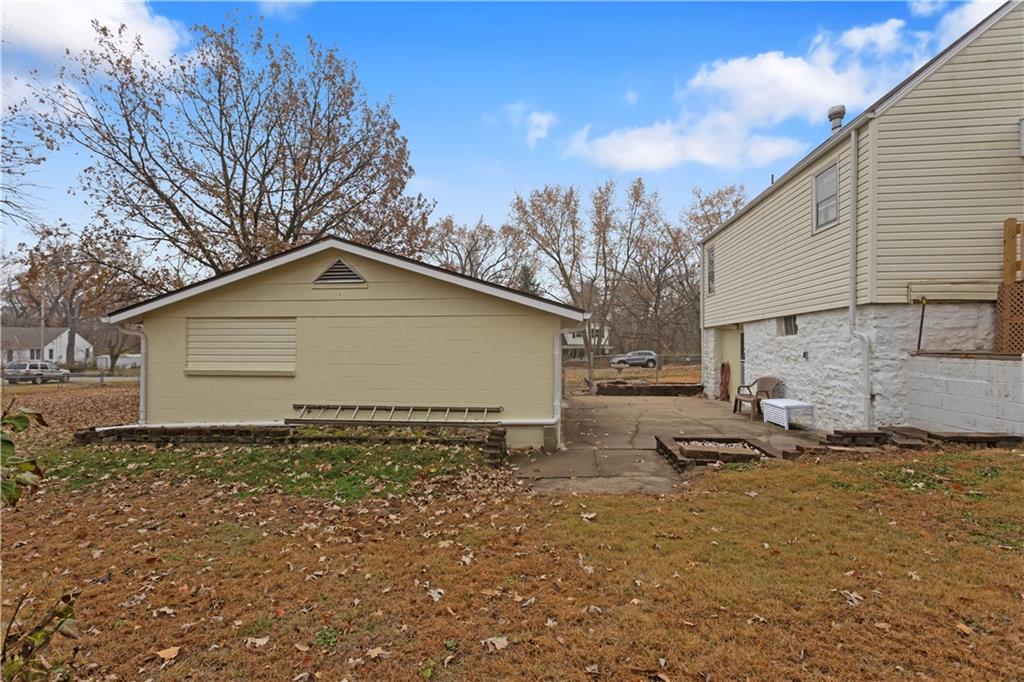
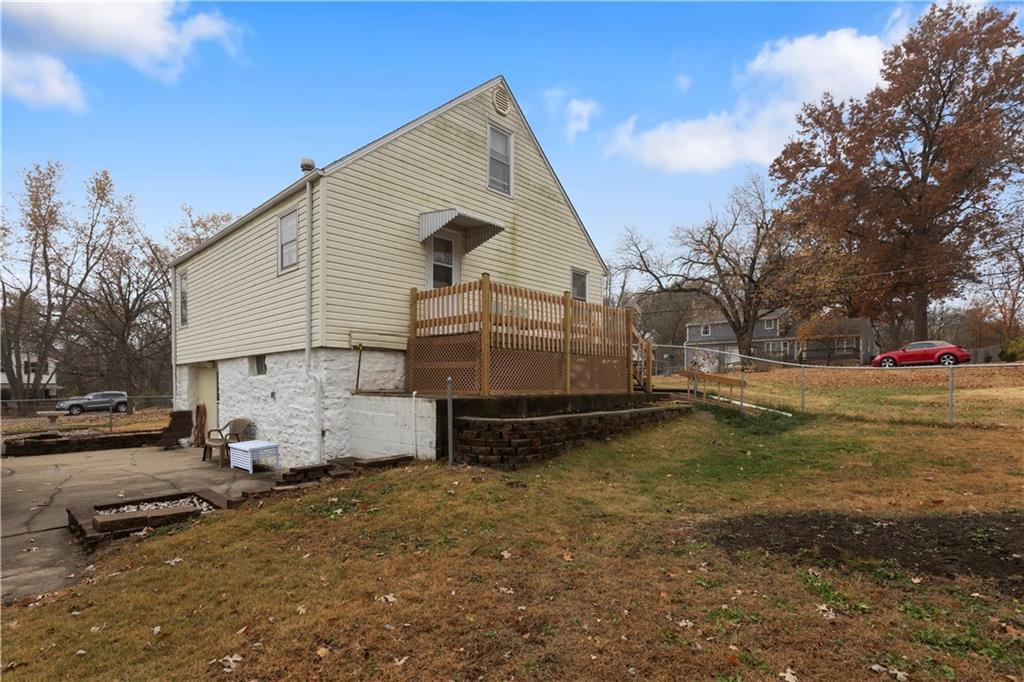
lounge chair: none [691,367,721,402] -> present [155,410,194,451]

